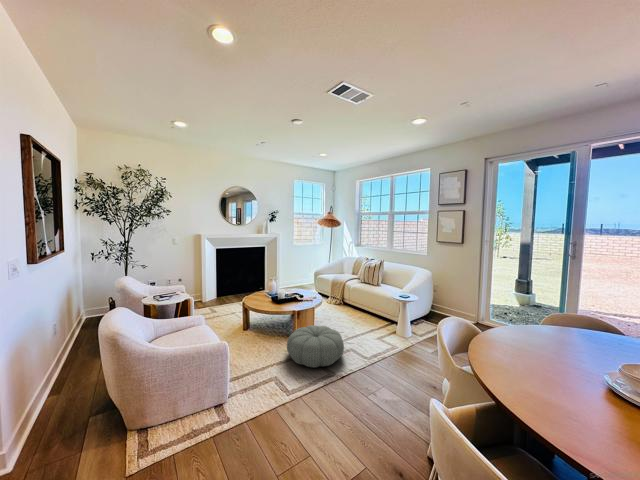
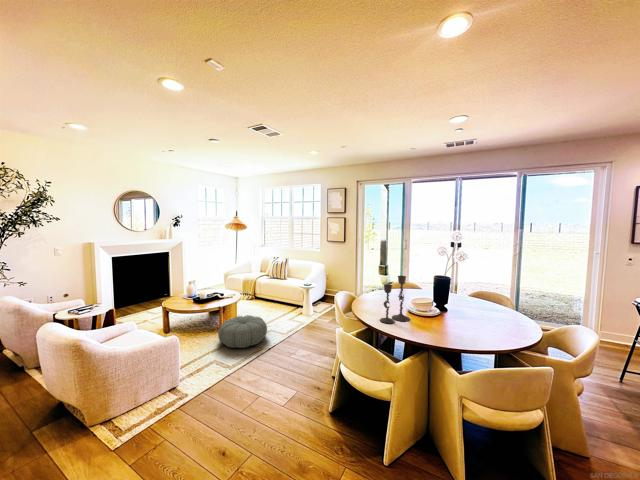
candlestick: none [523,312,606,416] -> present [380,276,410,323]

